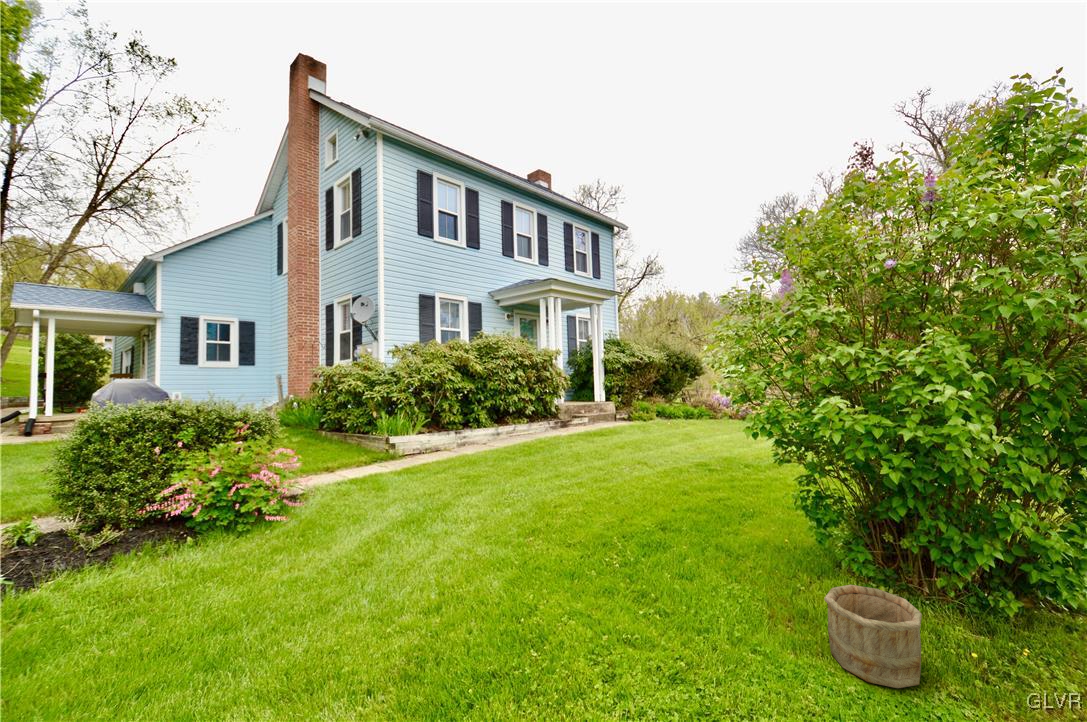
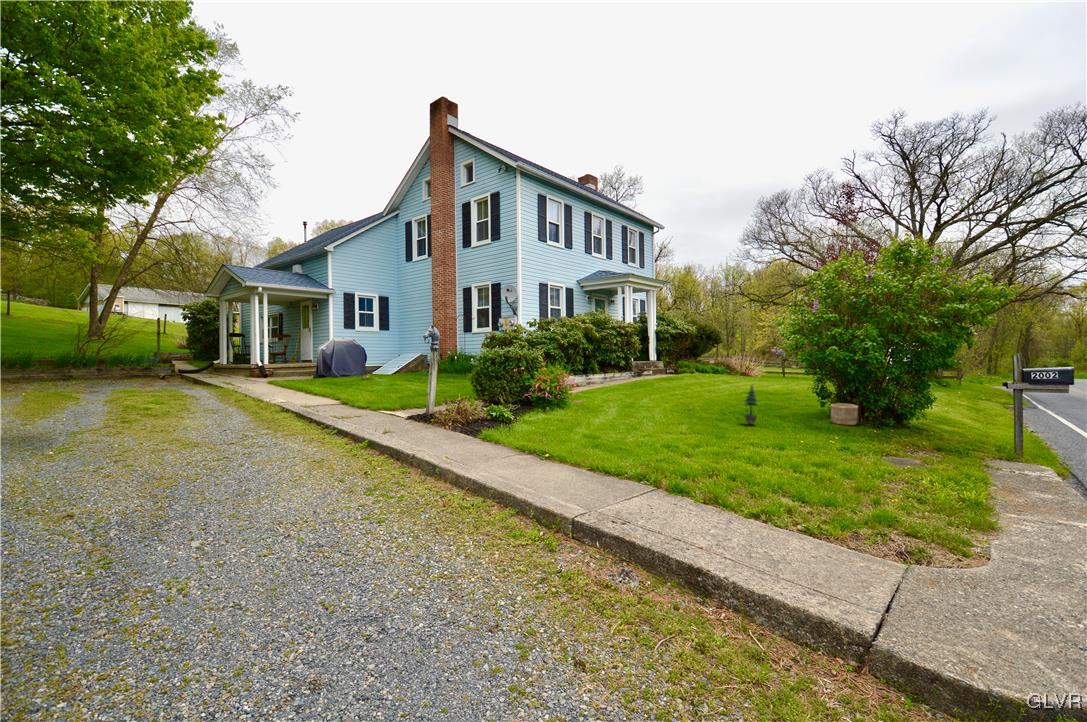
potted tree: none [522,540,572,680] -> present [744,386,758,424]

